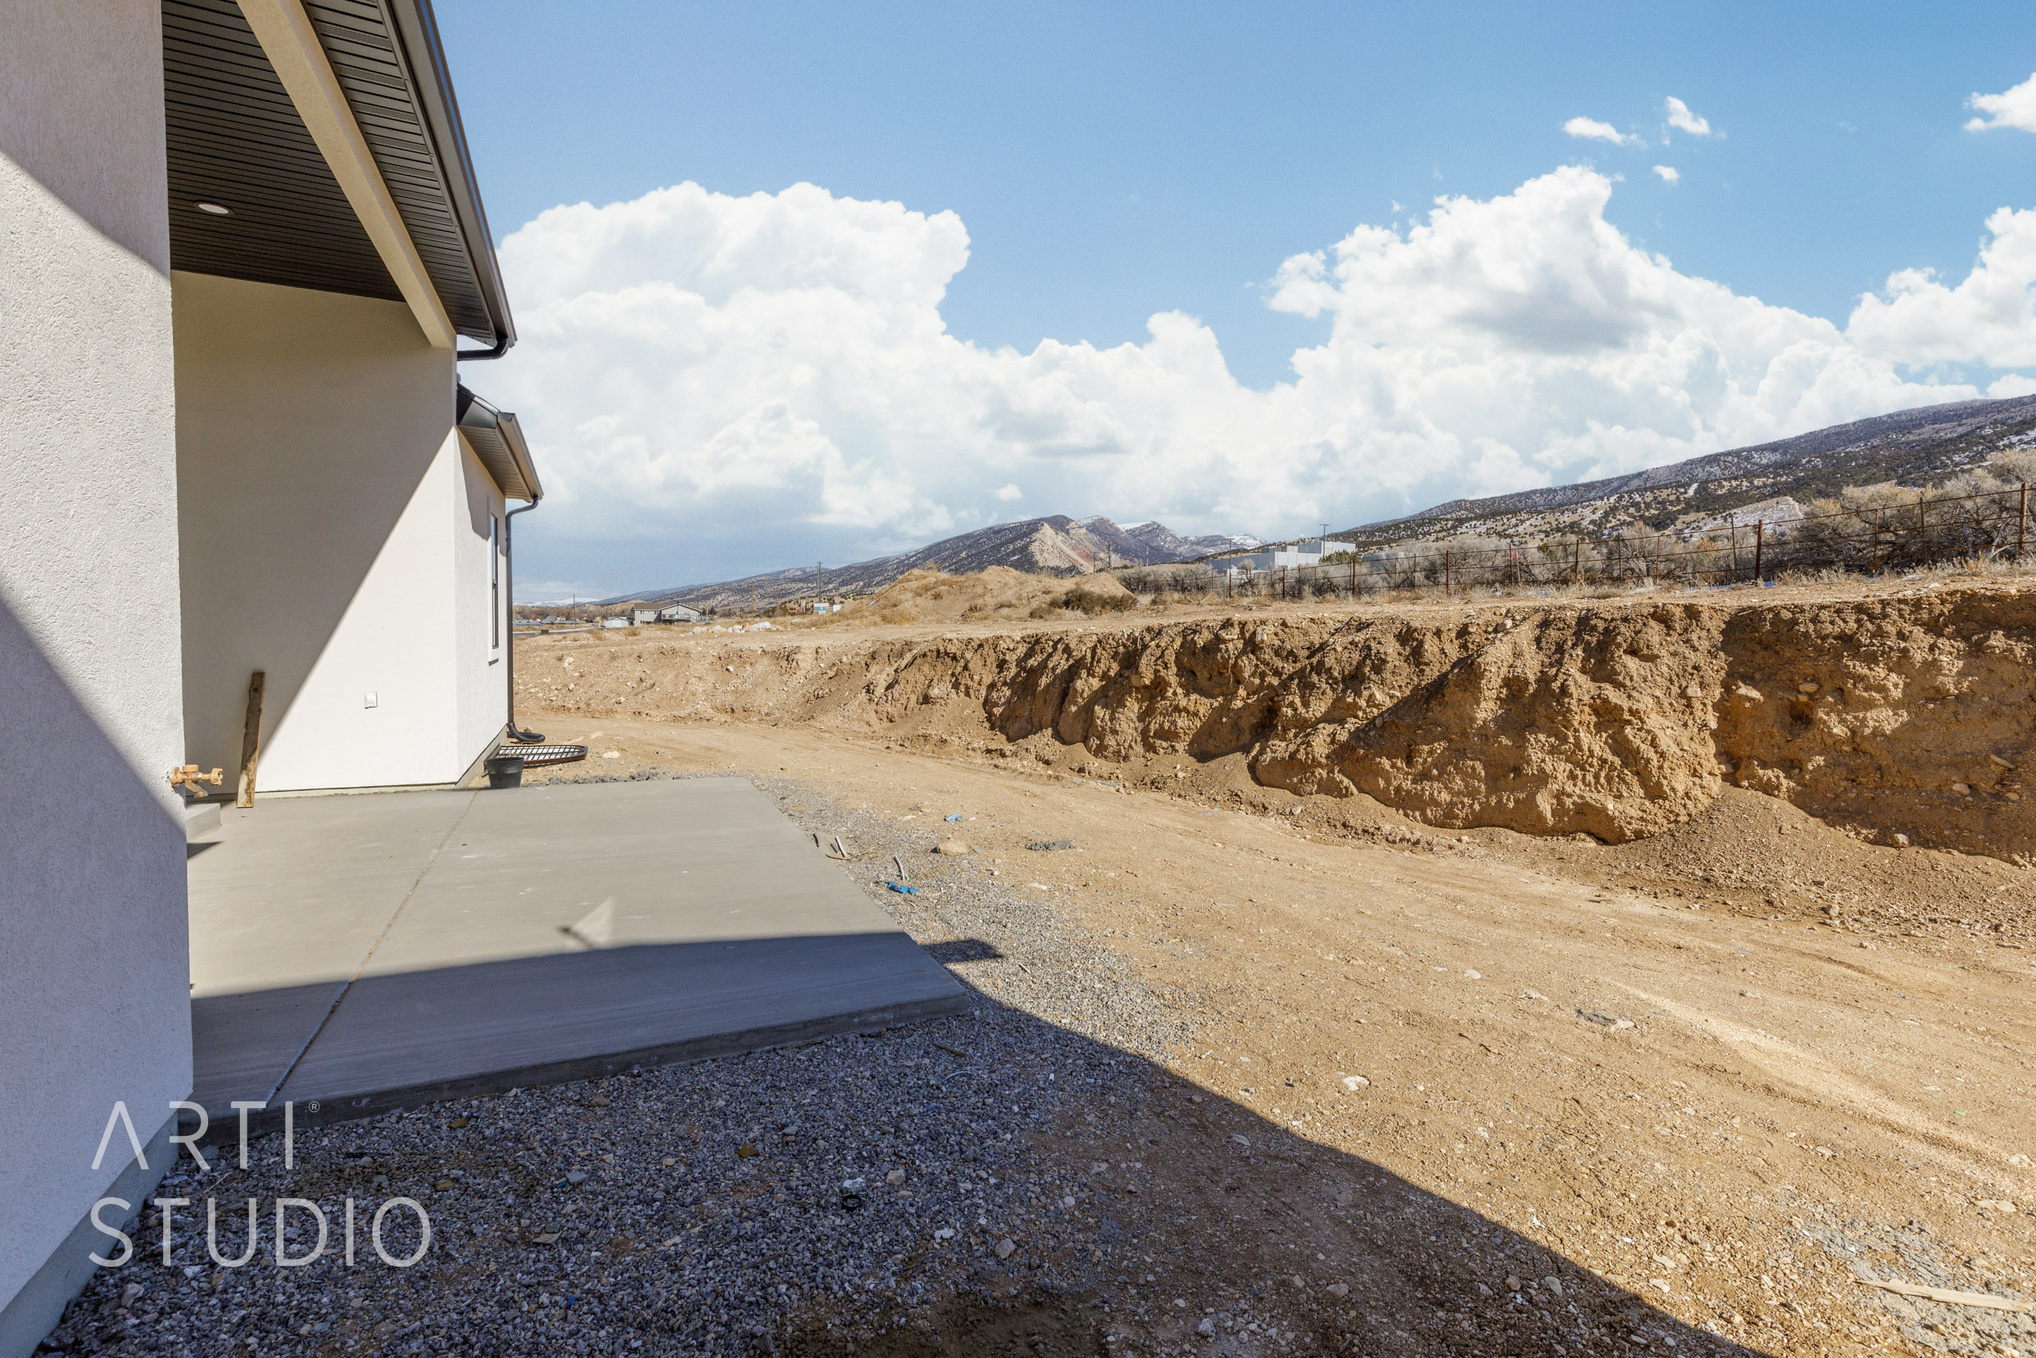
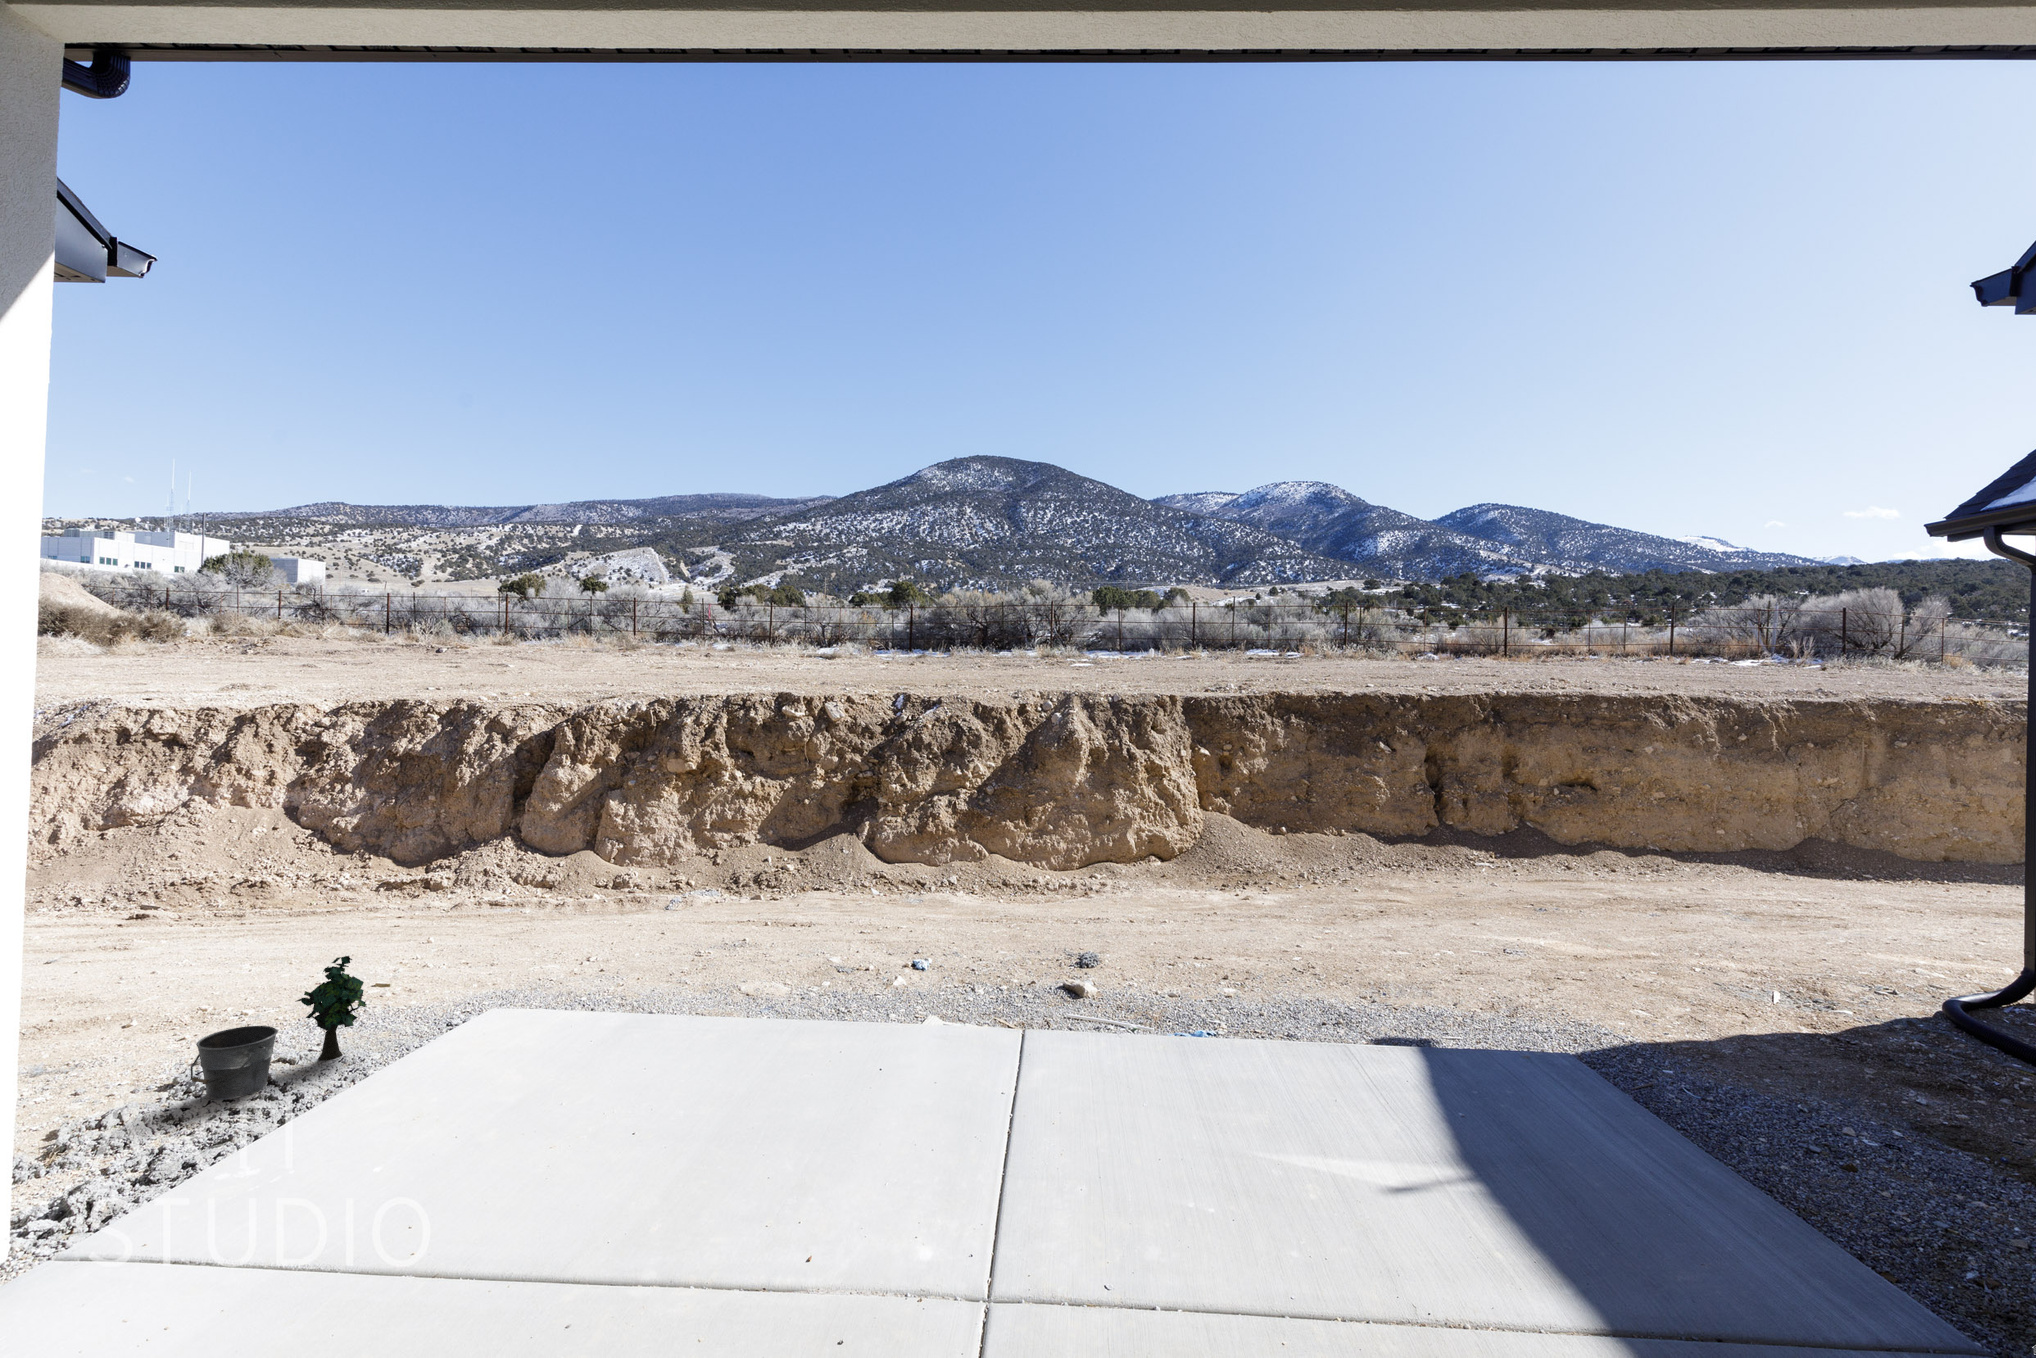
decorative plant: none [546,730,581,787] -> present [296,956,367,1061]

